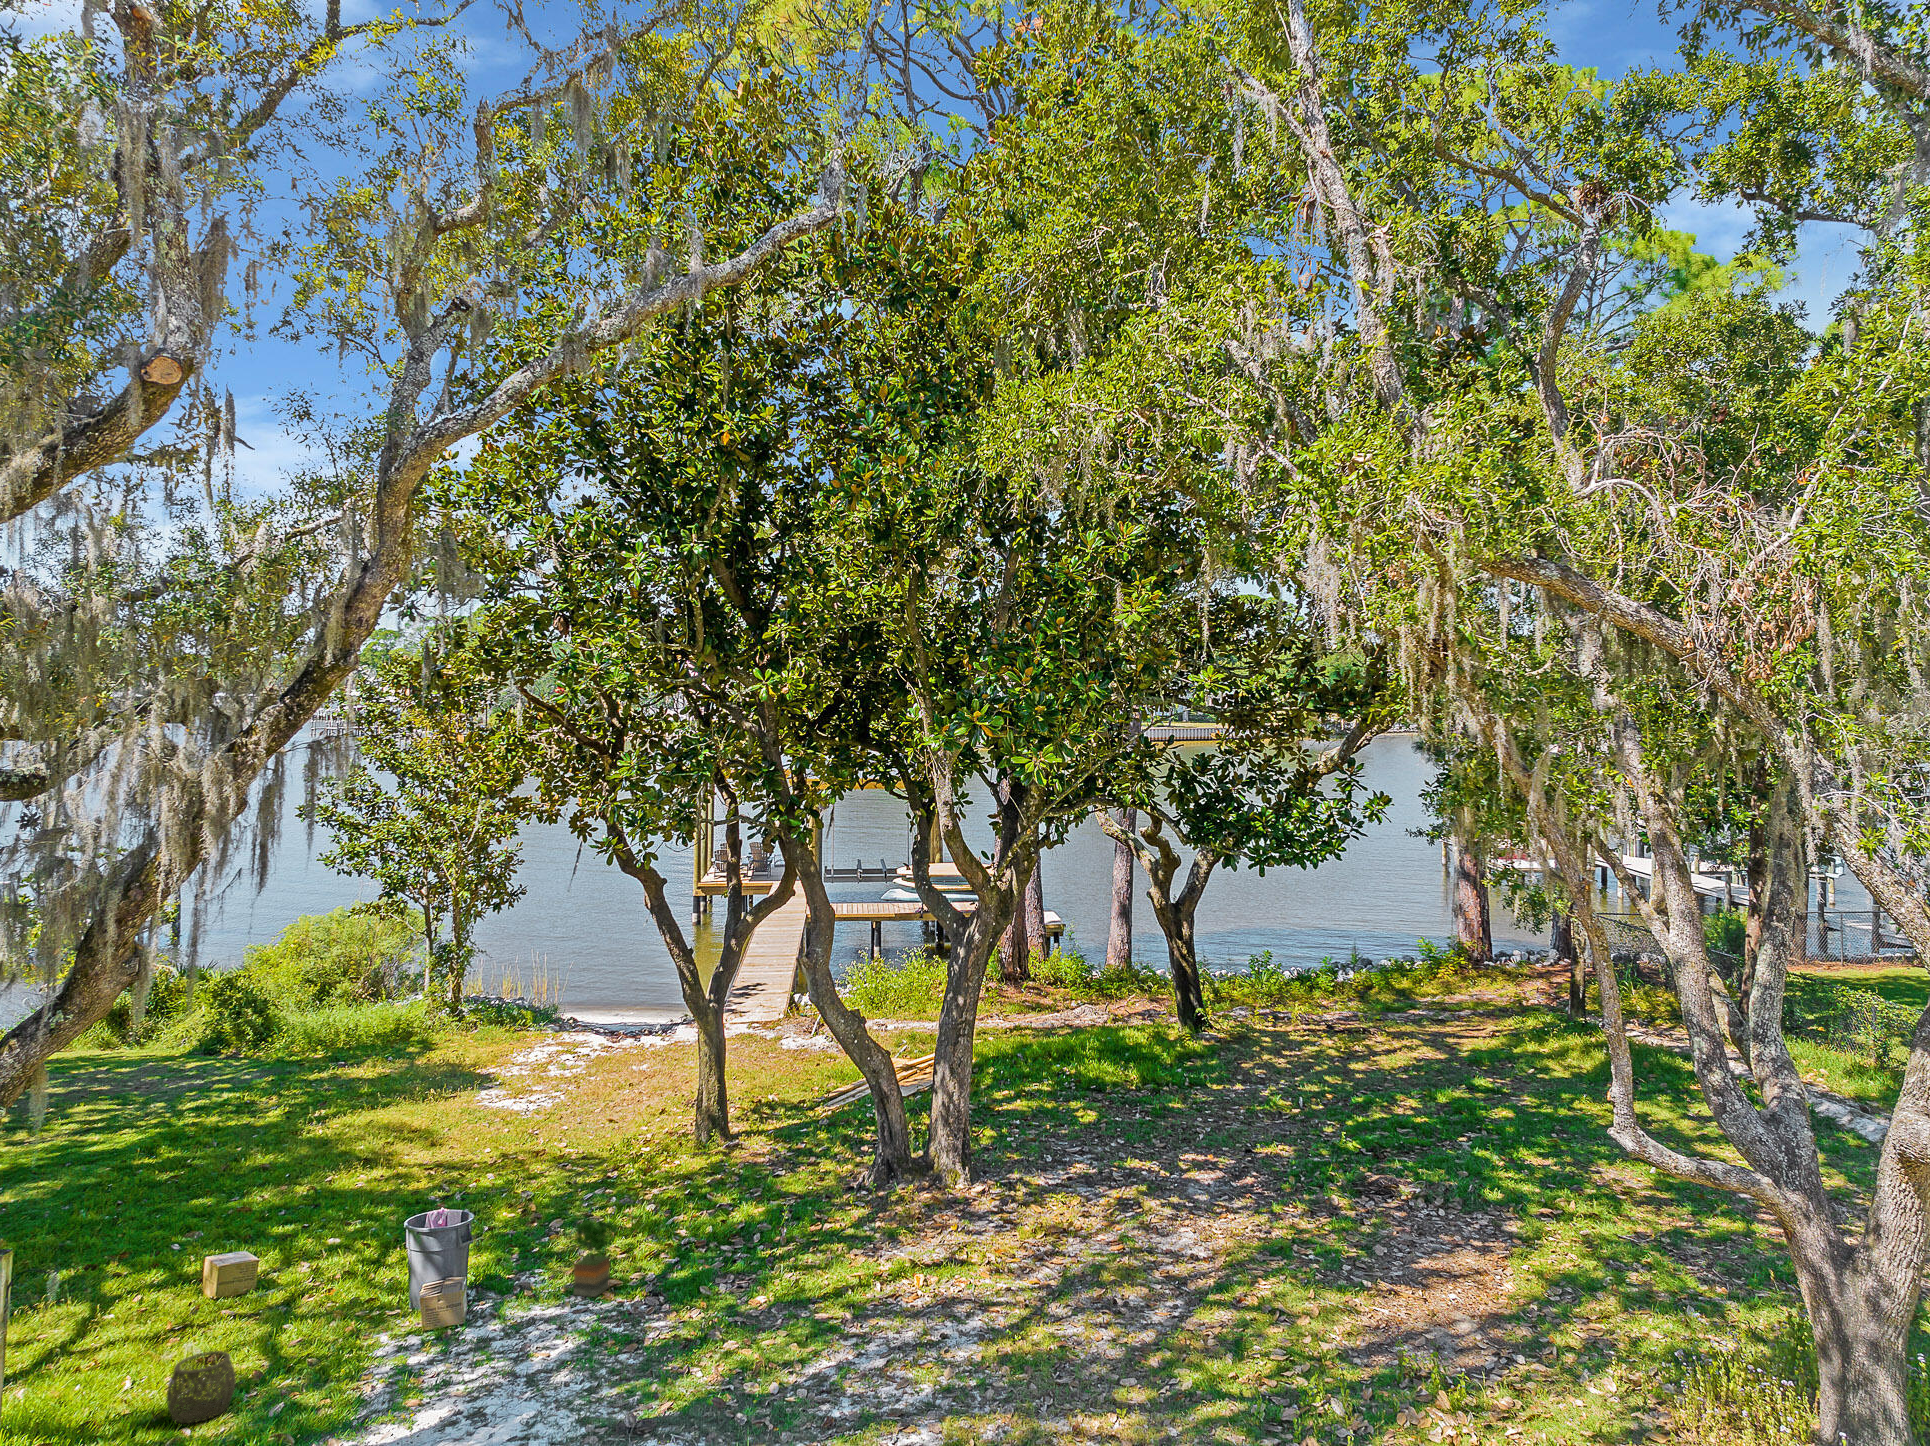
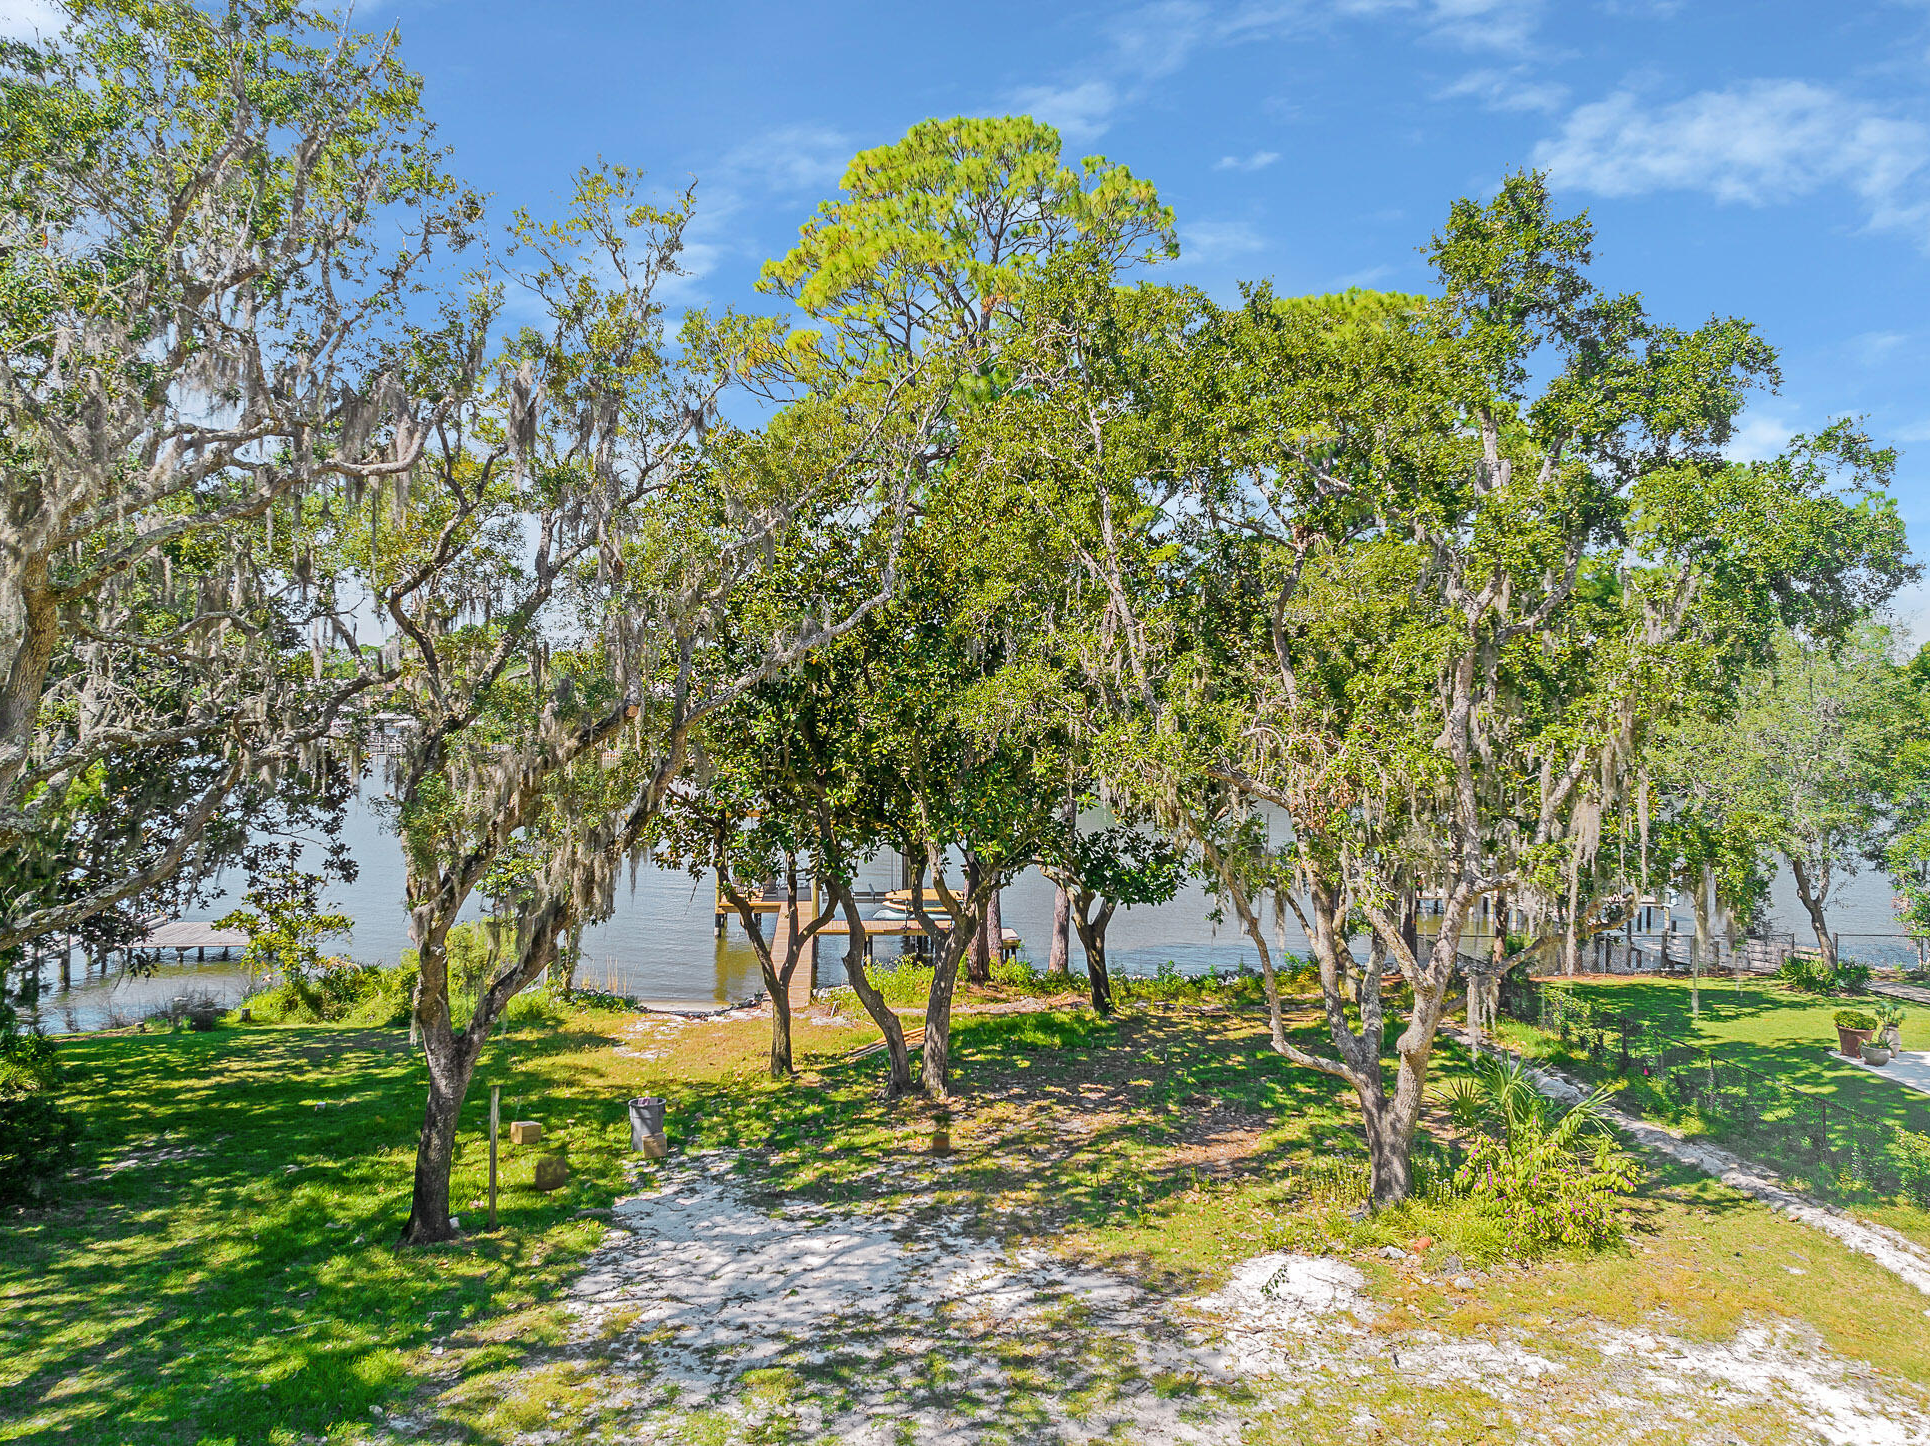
potted tree: present [574,1220,617,1297] -> present [930,1112,954,1156]

